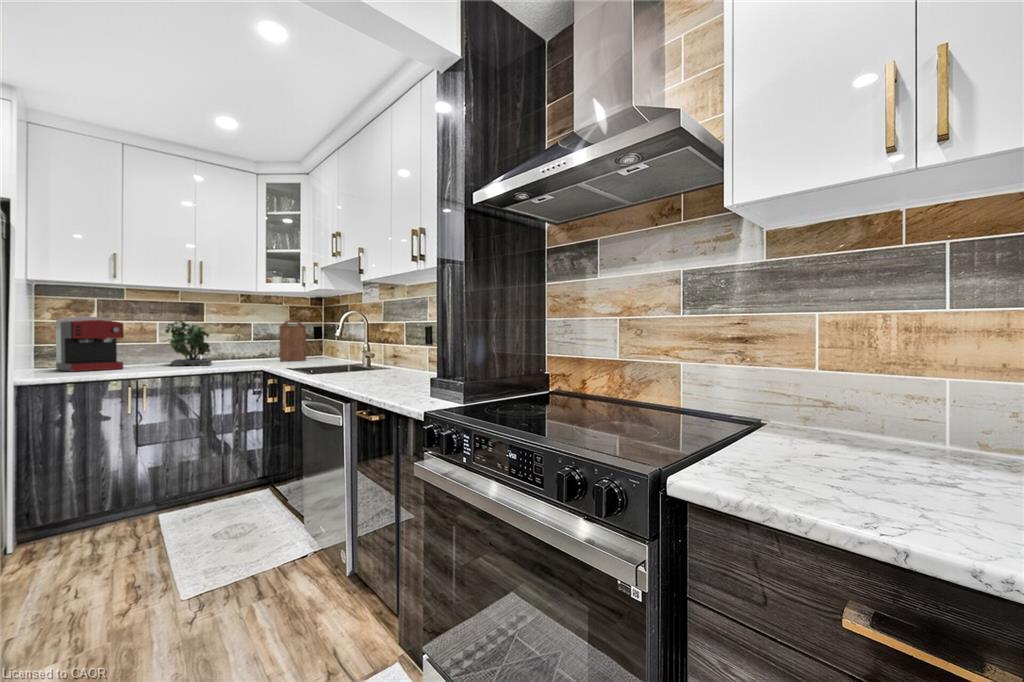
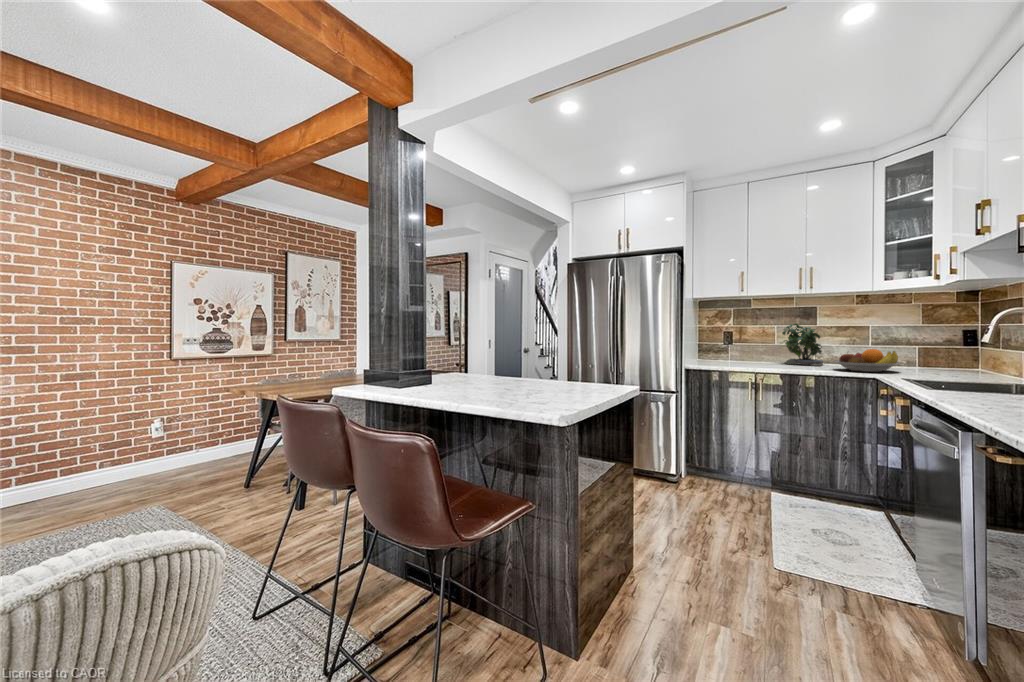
coffee maker: present [56,316,124,371] -> none [710,322,750,364]
cutting board: present [279,320,306,361] -> none [903,319,943,368]
fruit bowl: none [225,346,281,367] -> present [834,349,900,372]

